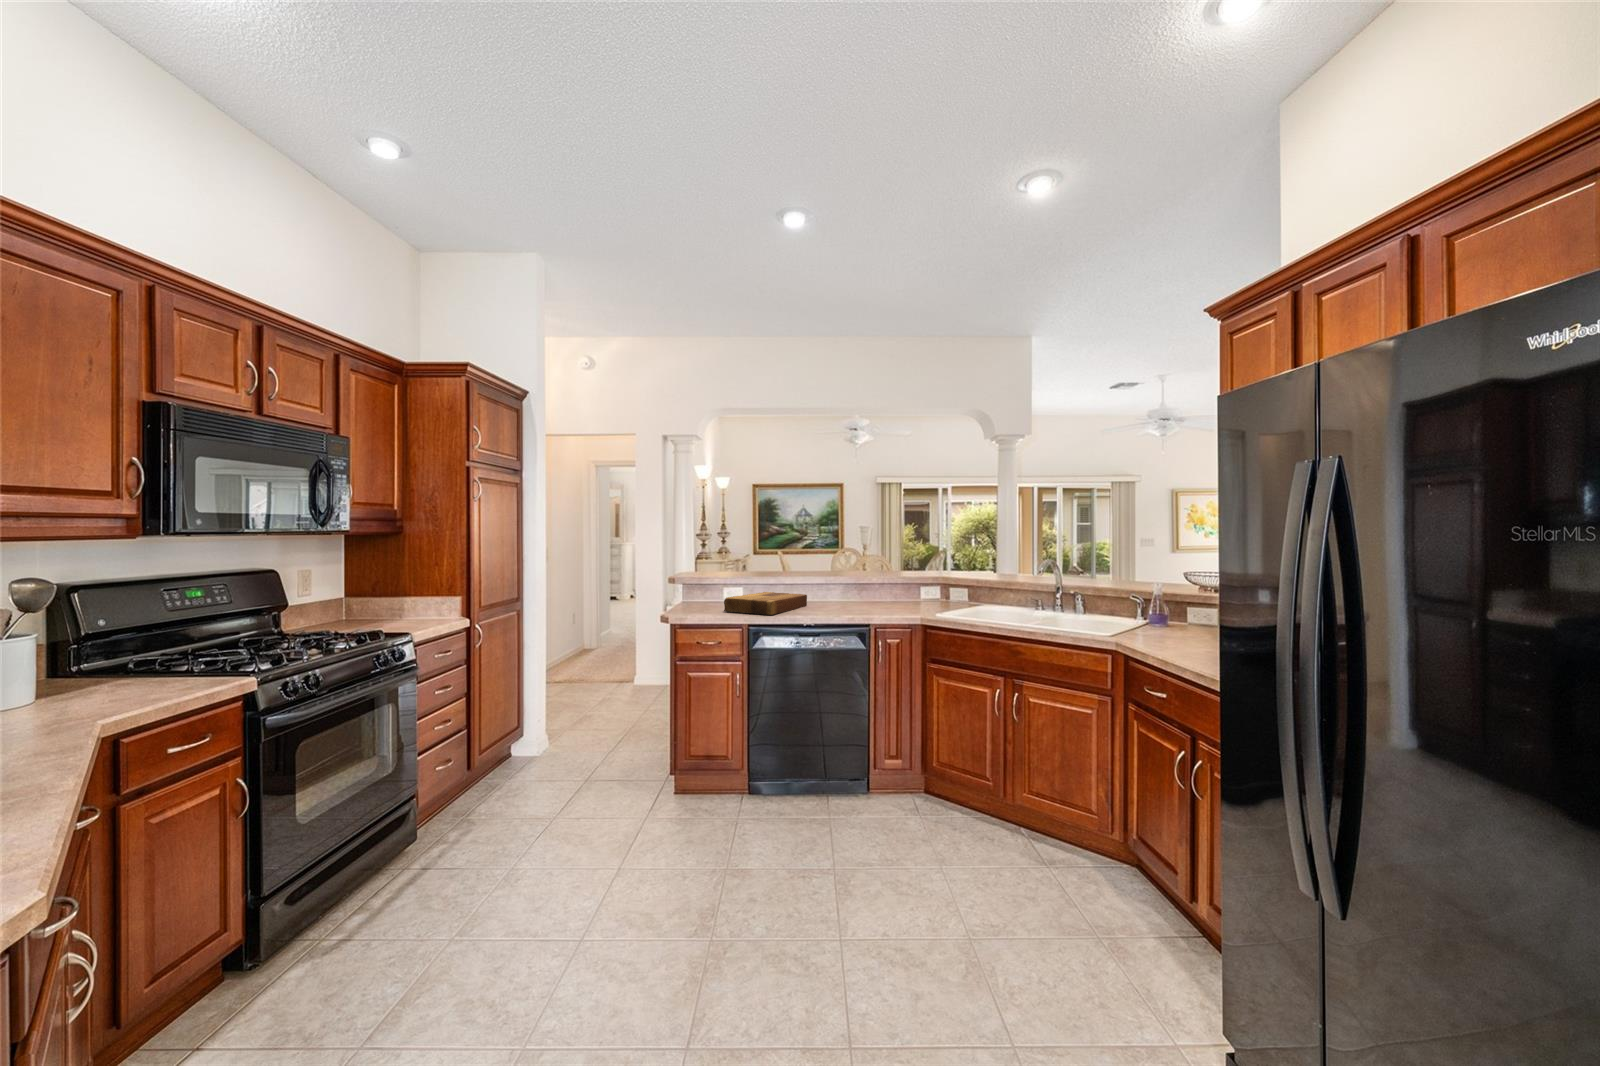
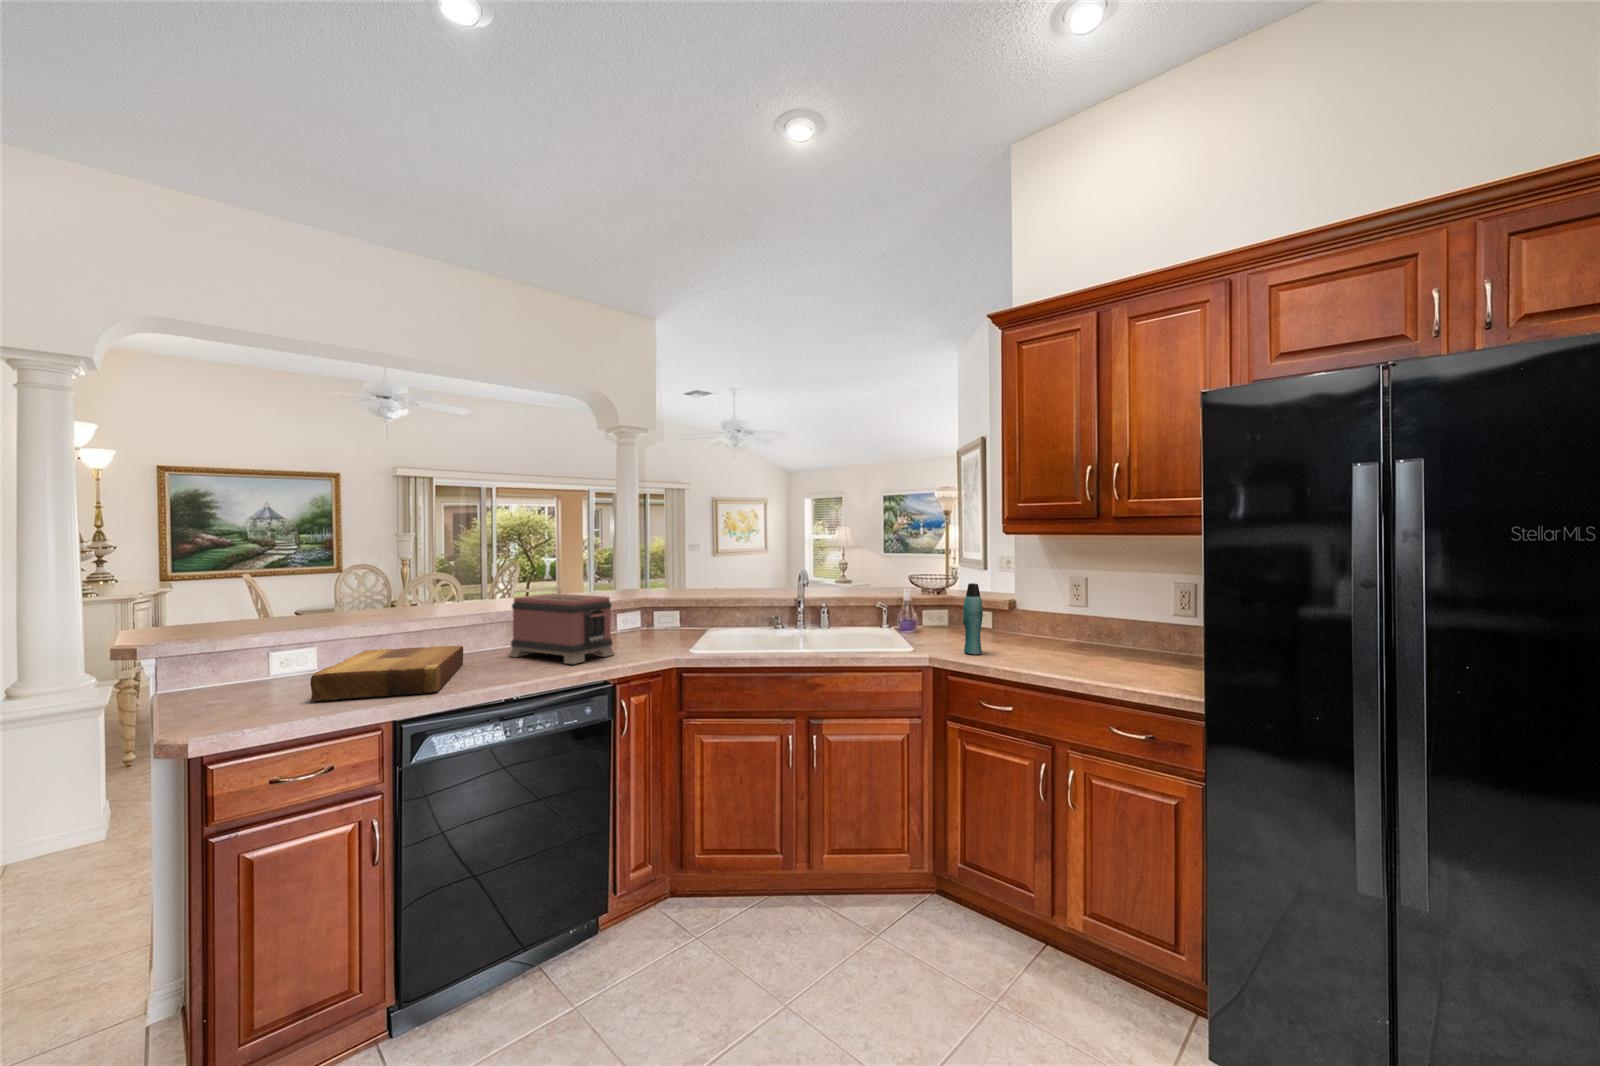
toaster: none [834,568,889,612] -> present [509,594,614,664]
bottle: none [1159,579,1181,648] -> present [963,583,983,654]

